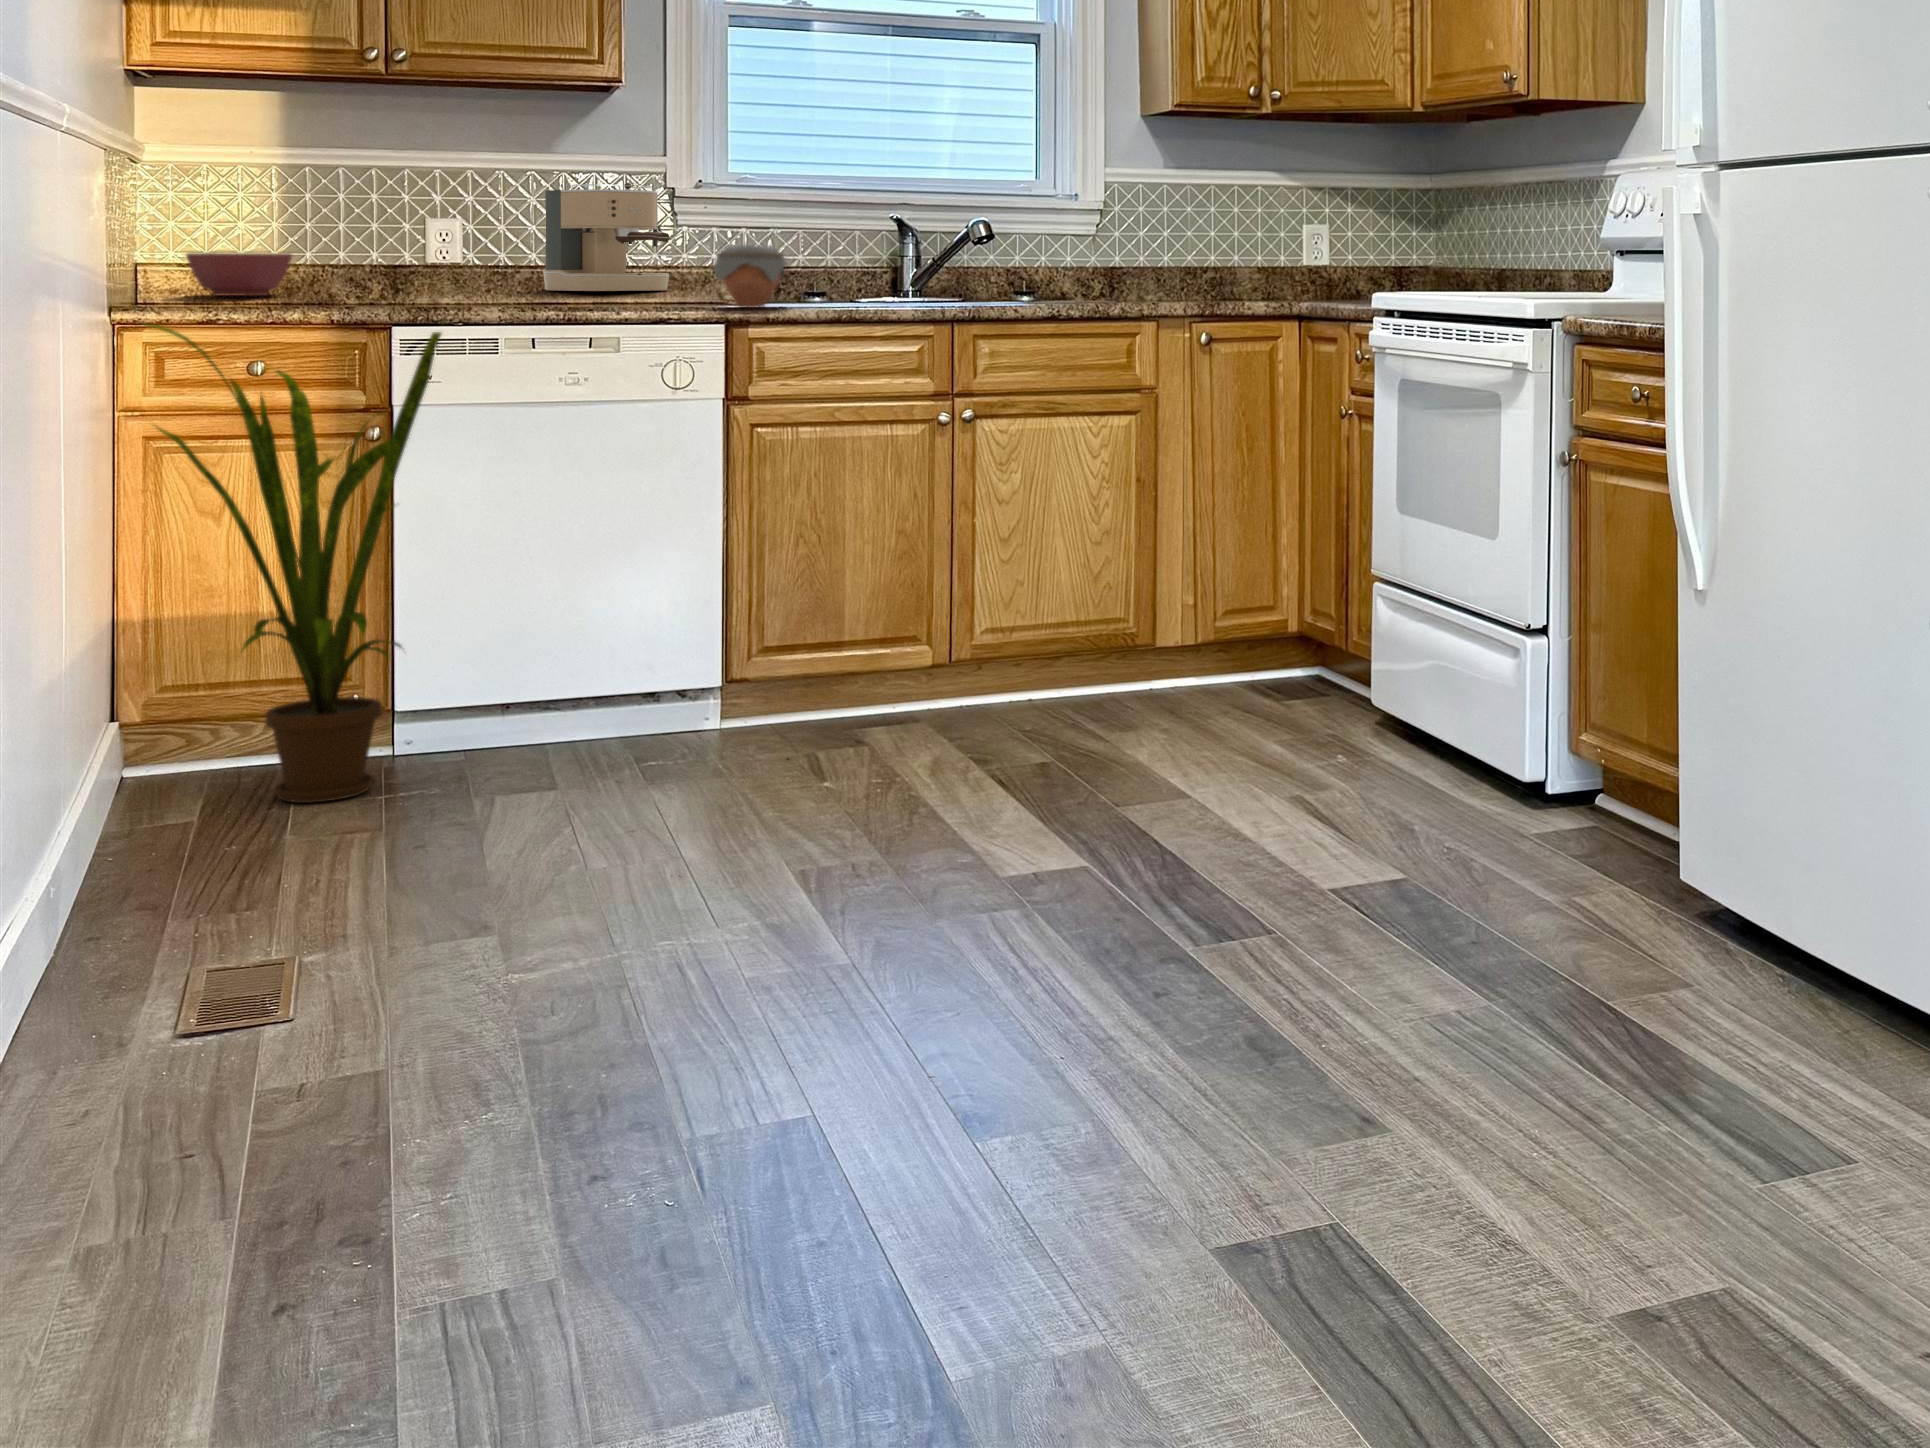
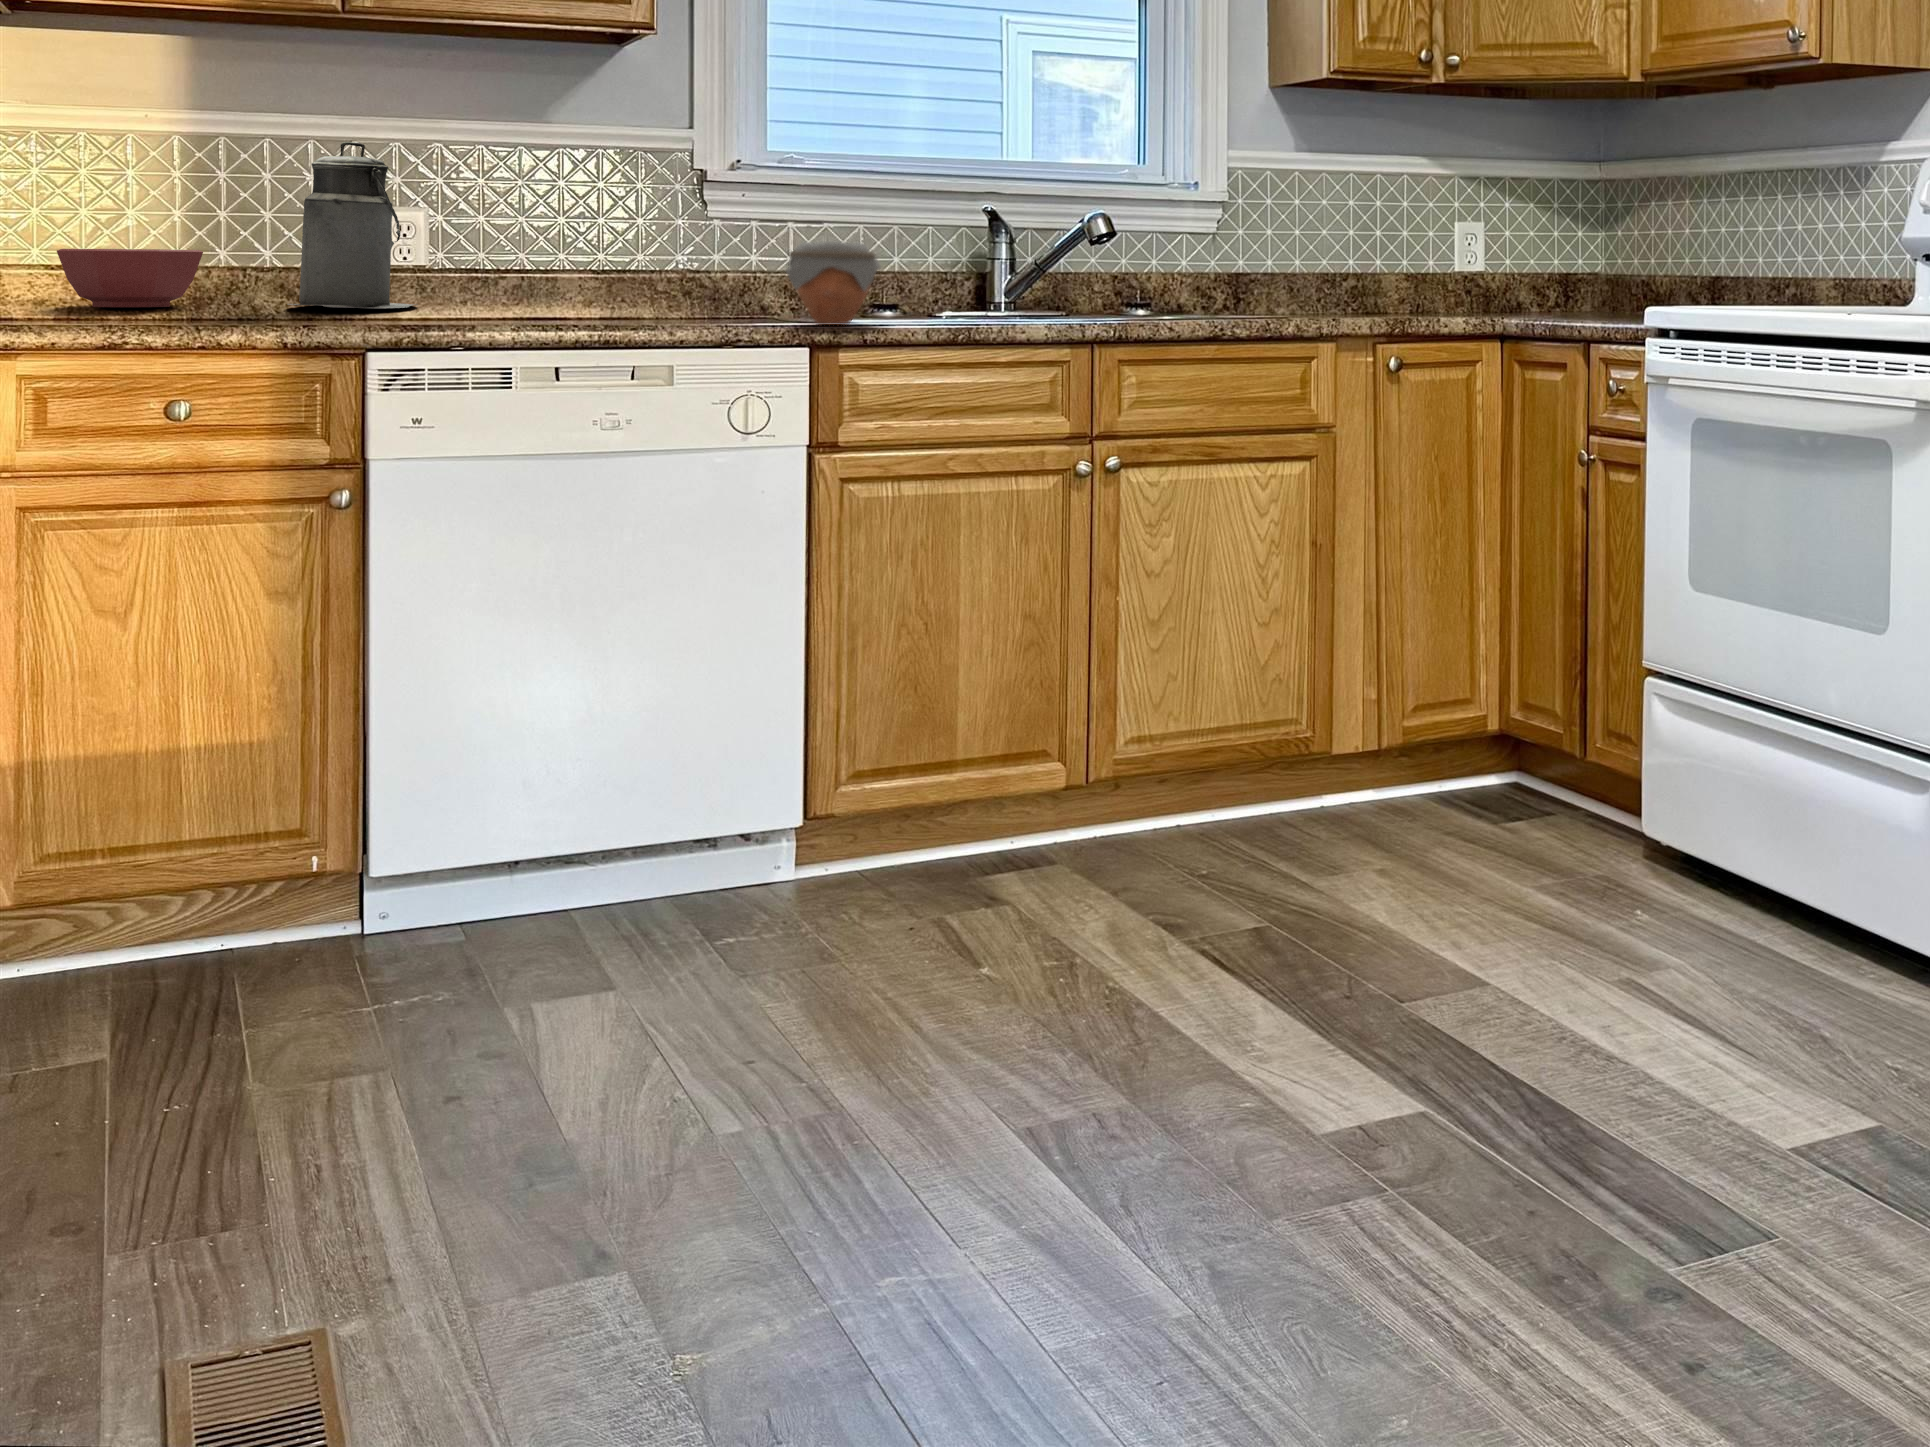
canister: none [353,171,452,296] -> present [290,142,413,308]
coffee maker: present [543,183,670,291] -> none [531,160,706,301]
house plant: present [143,319,446,803] -> none [17,341,448,1018]

